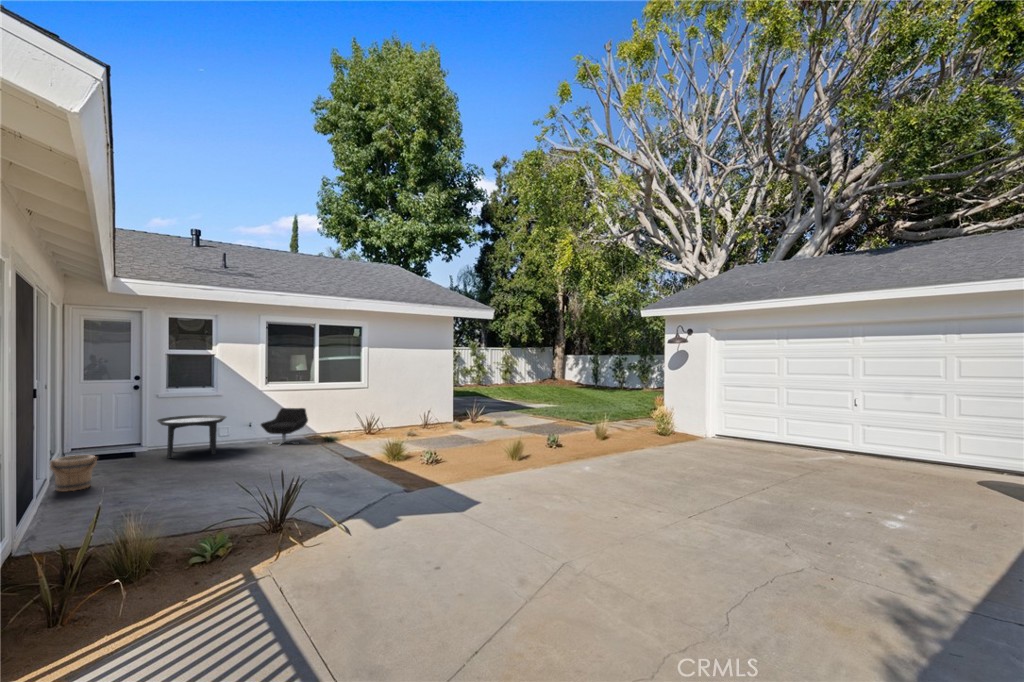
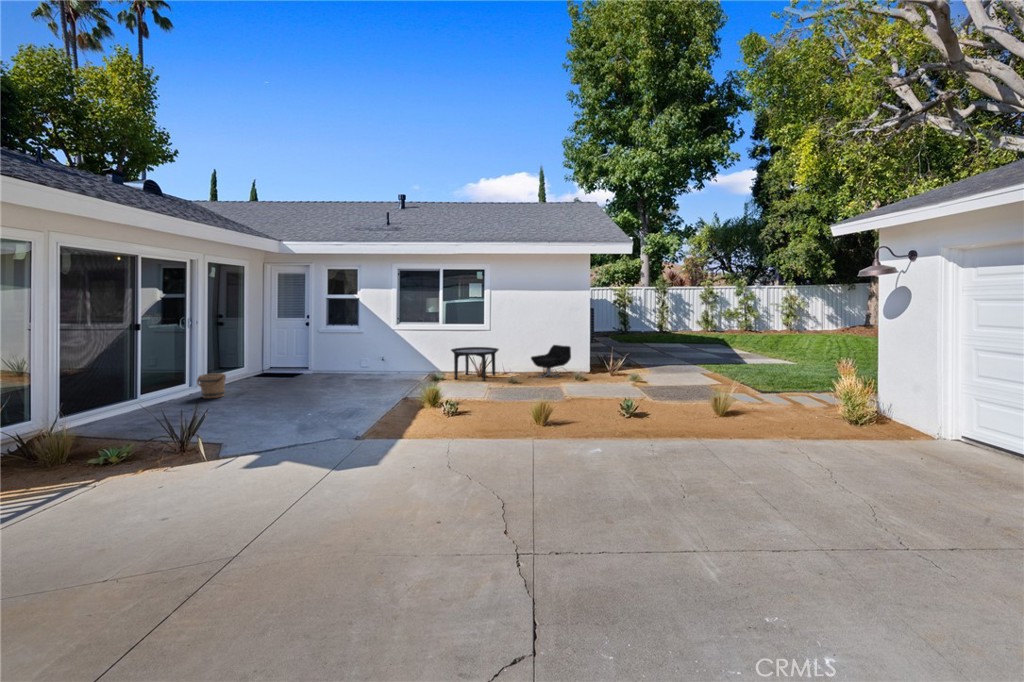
lounge chair: present [261,408,308,443] -> present [531,345,571,378]
round table: present [157,415,226,458] -> present [451,347,499,381]

